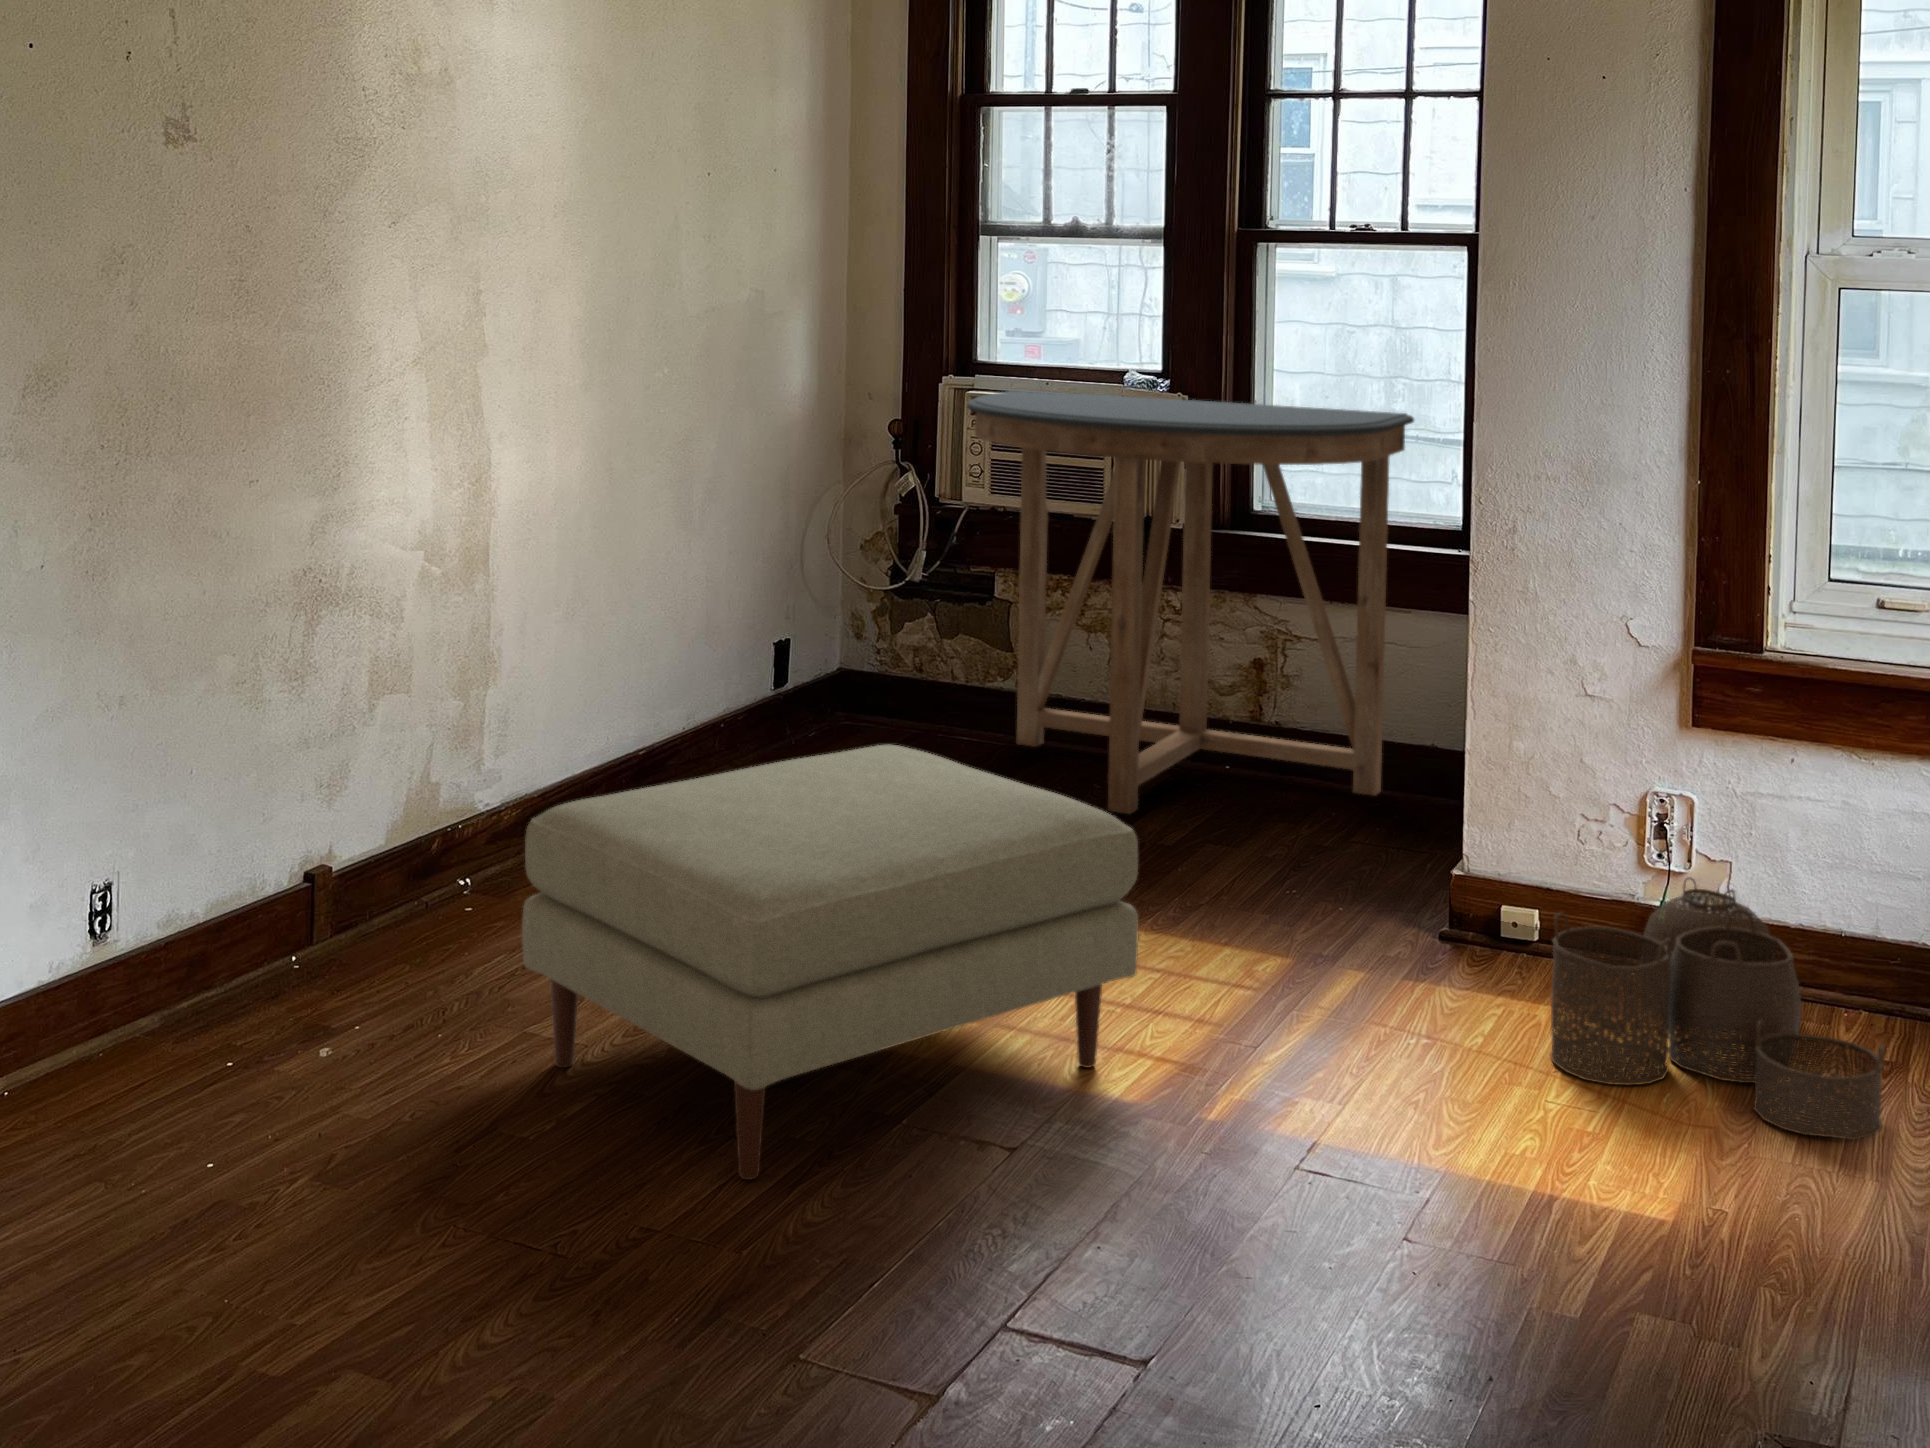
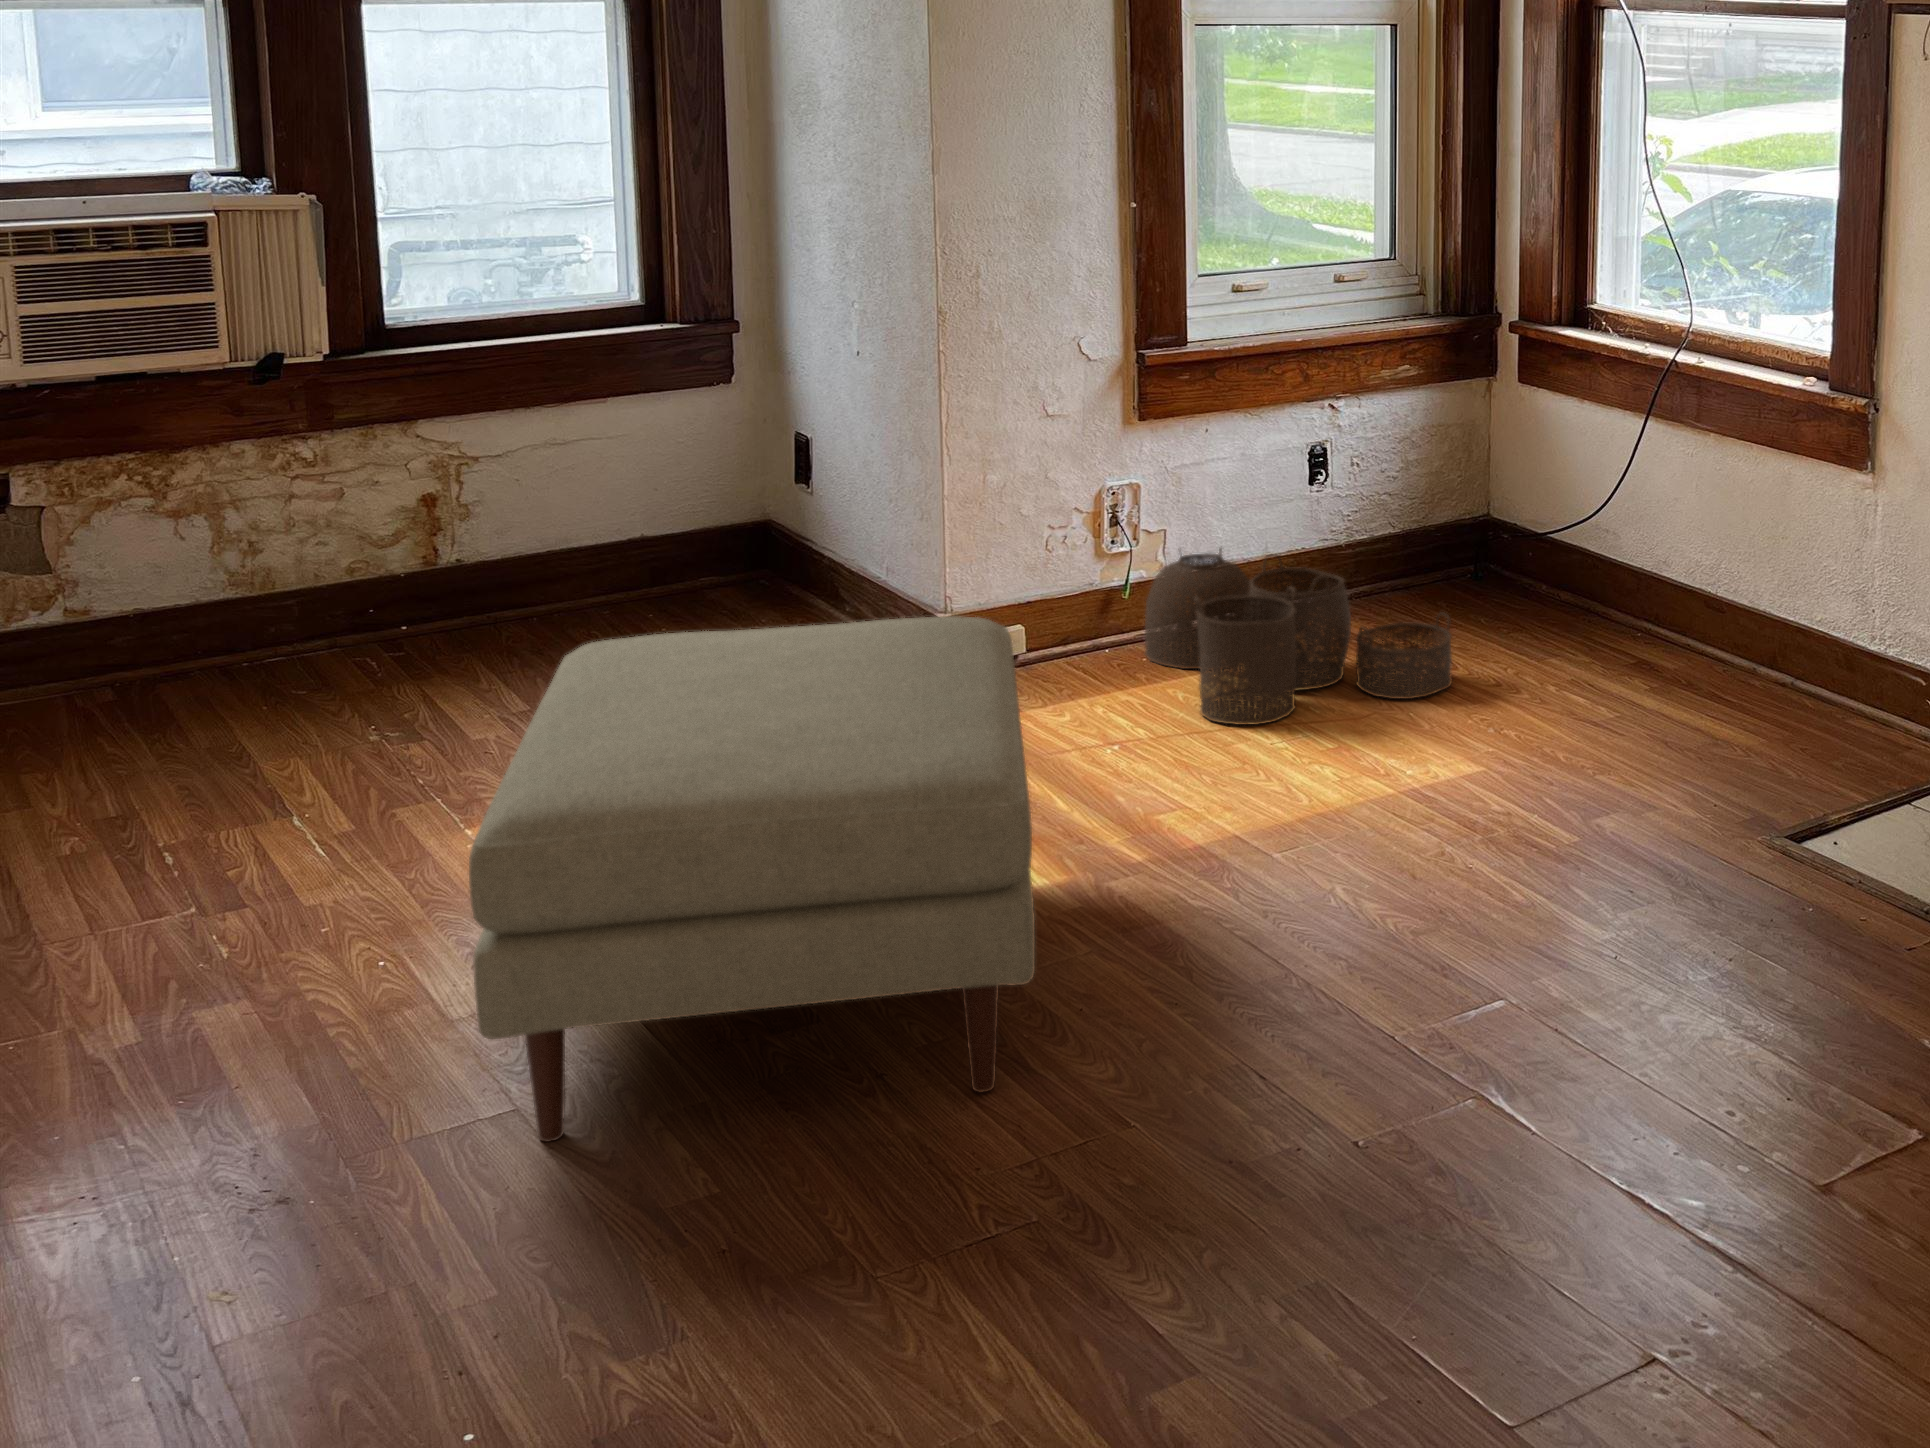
console table: present [967,389,1414,814] -> none [24,184,639,701]

